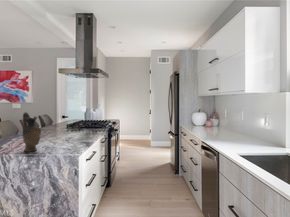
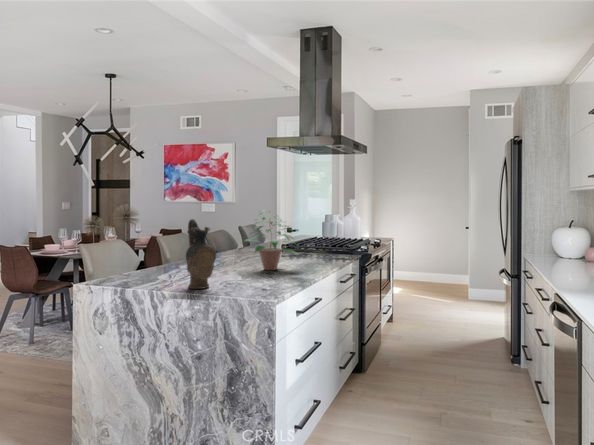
potted plant: none [49,107,83,138] -> present [243,216,297,270]

